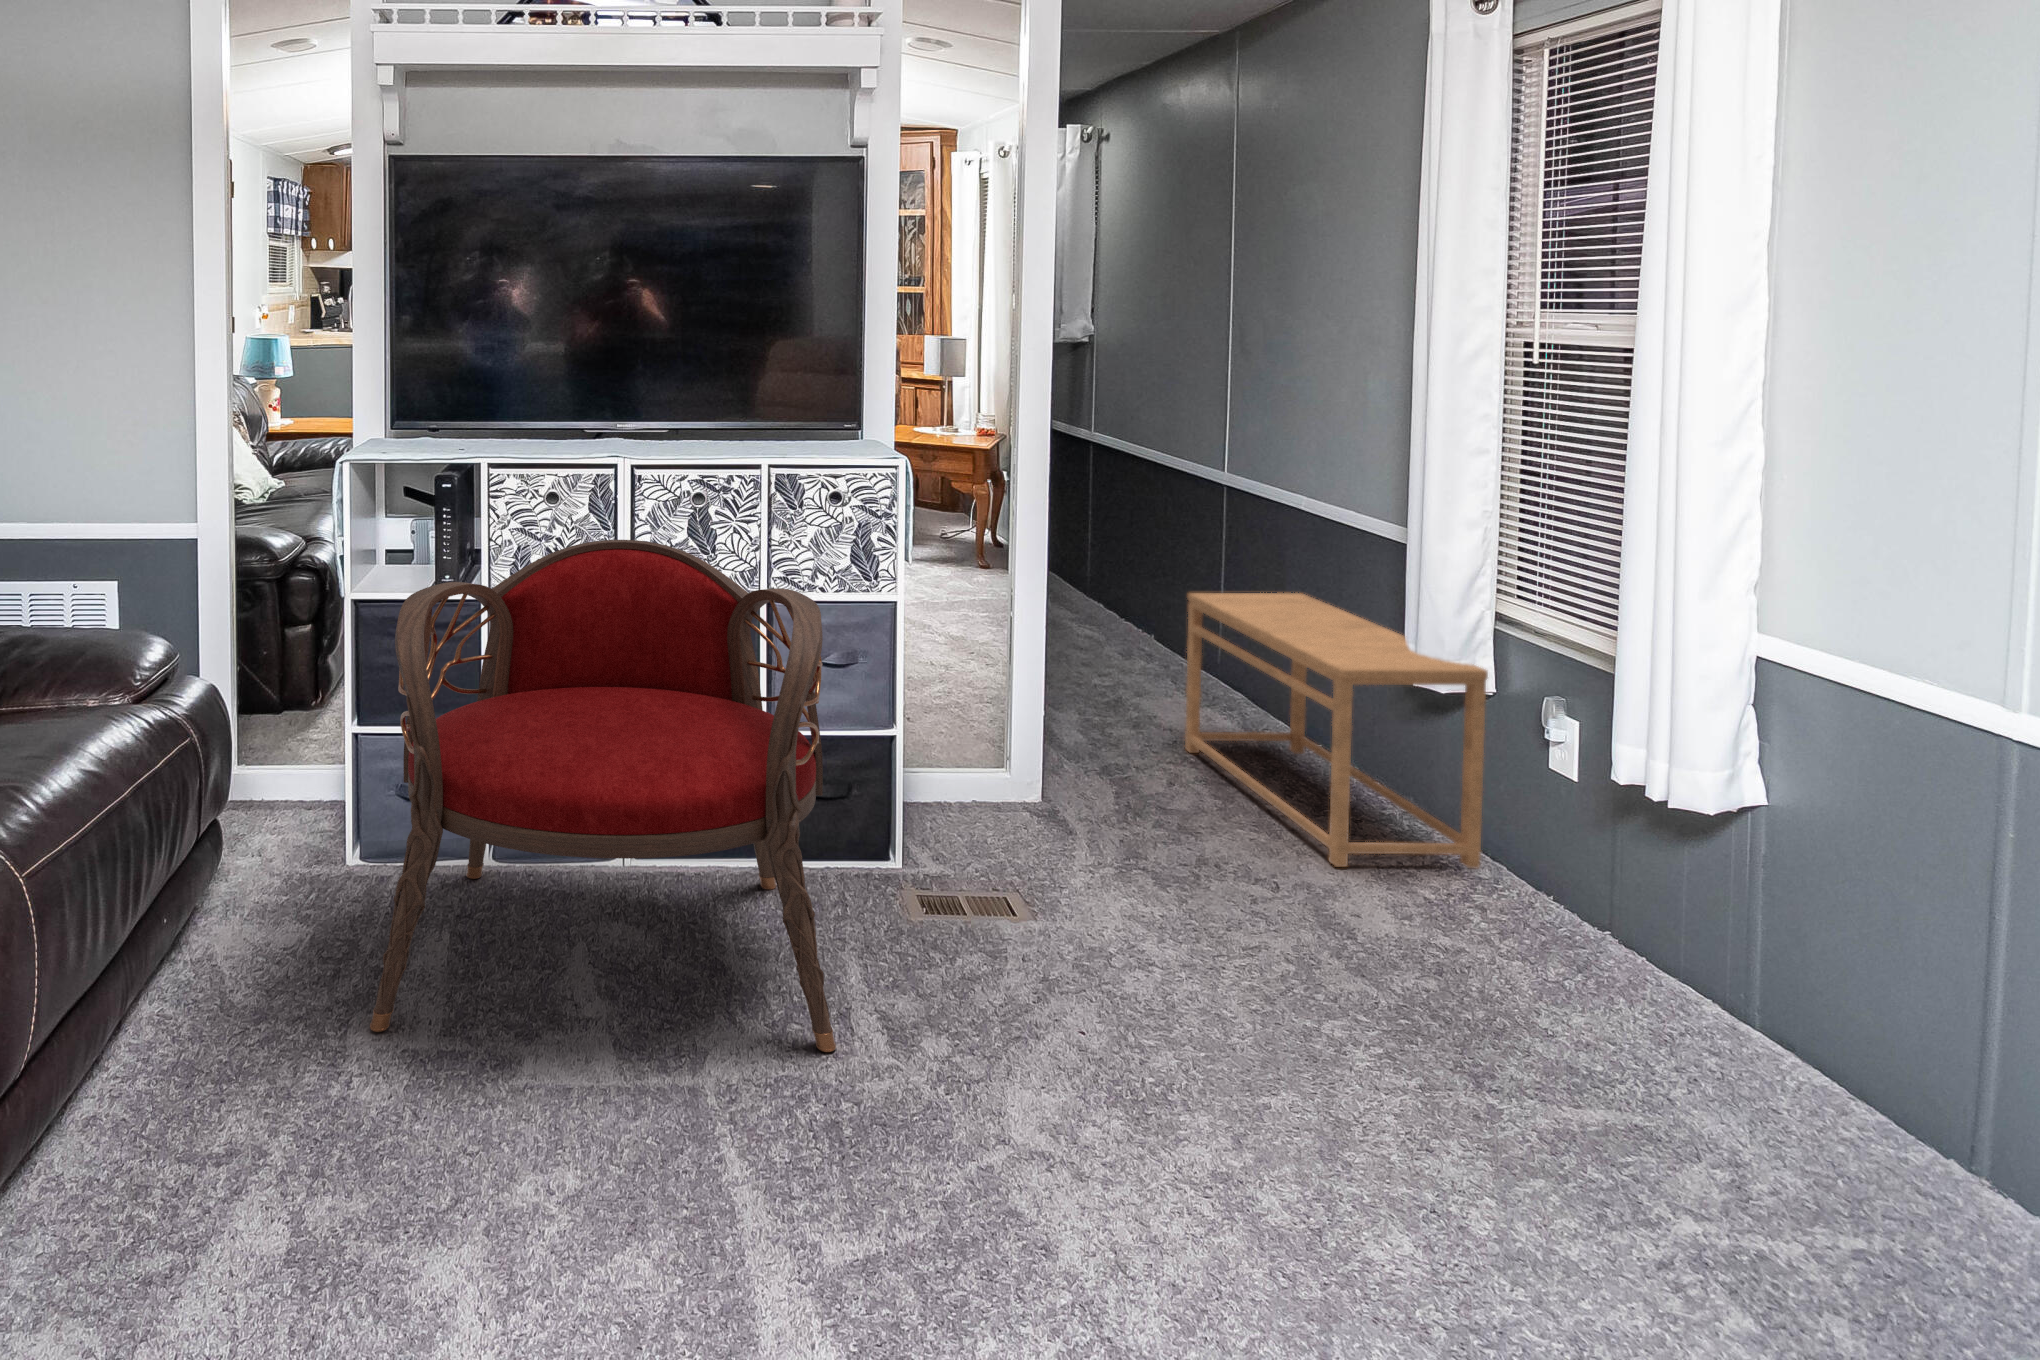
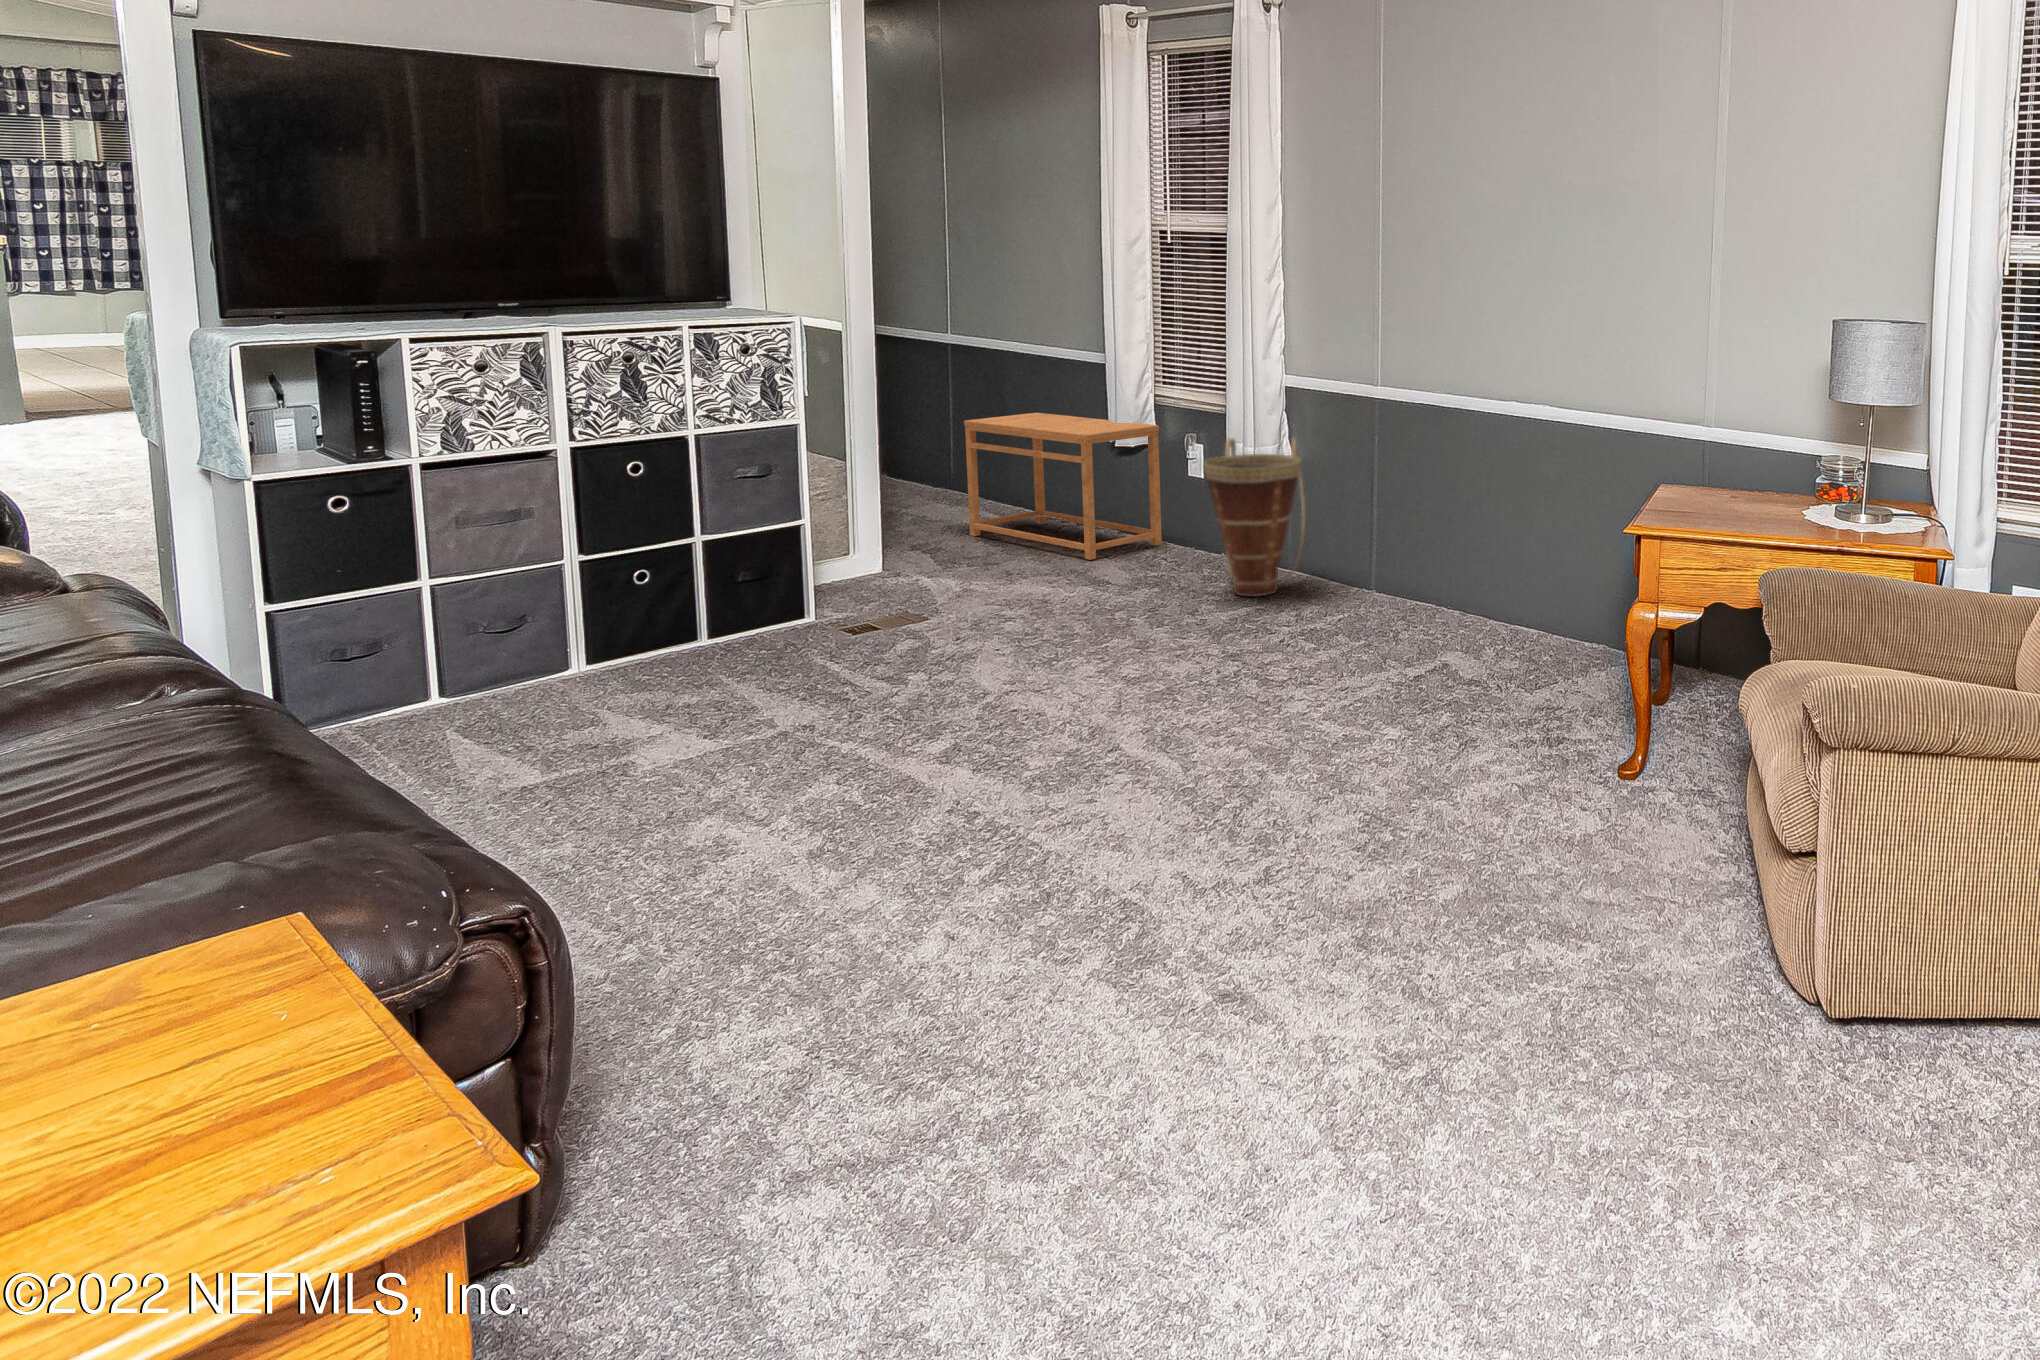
armchair: present [370,540,836,1052] -> none [424,393,854,776]
basket: none [1537,758,1804,1126] -> present [1203,438,1305,597]

